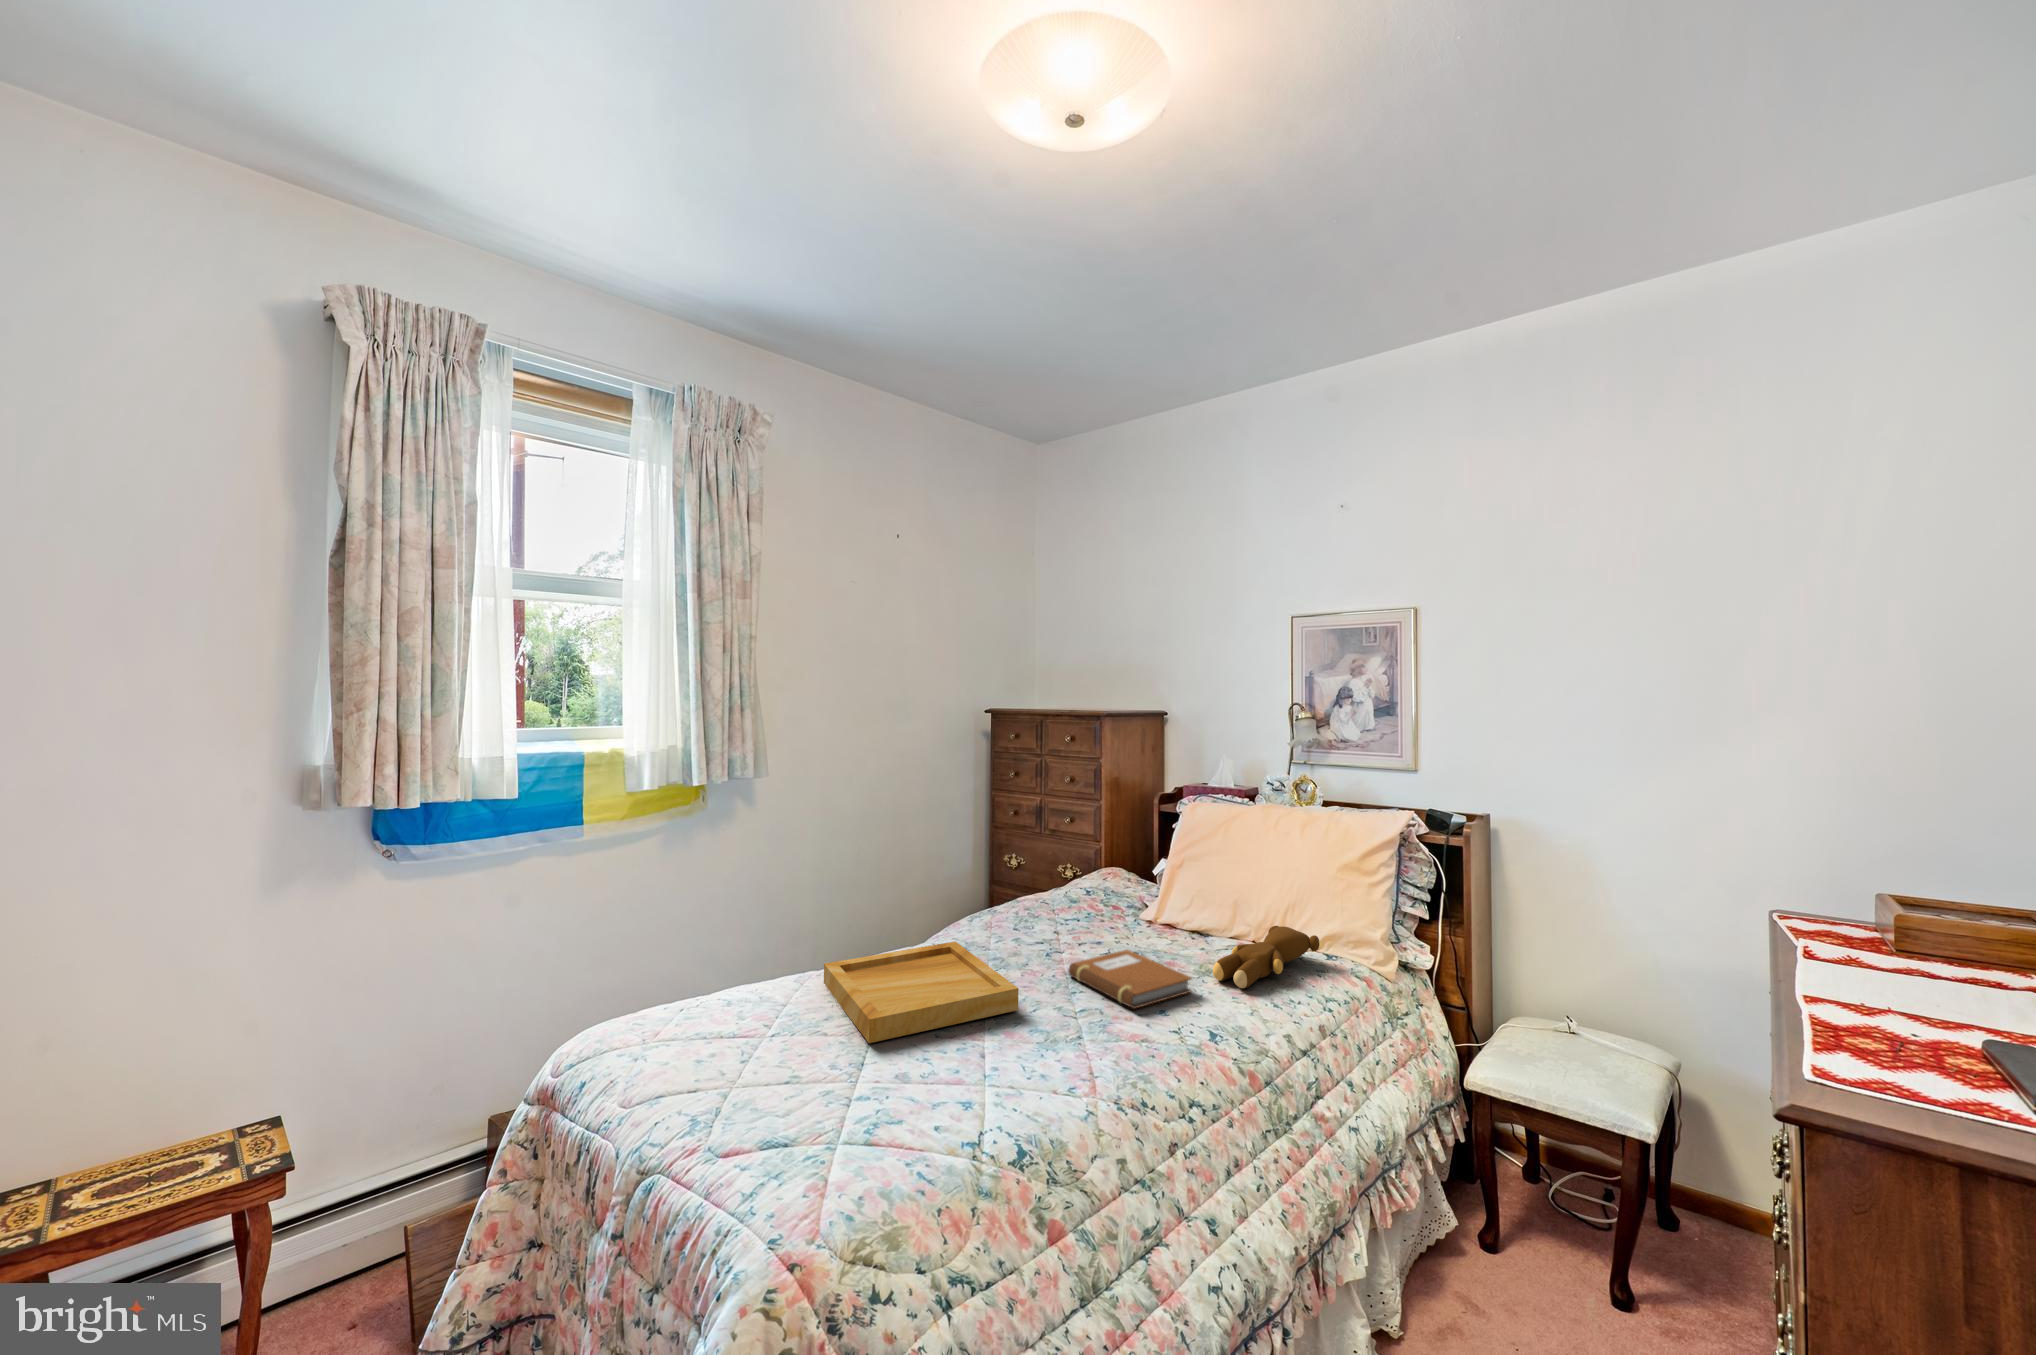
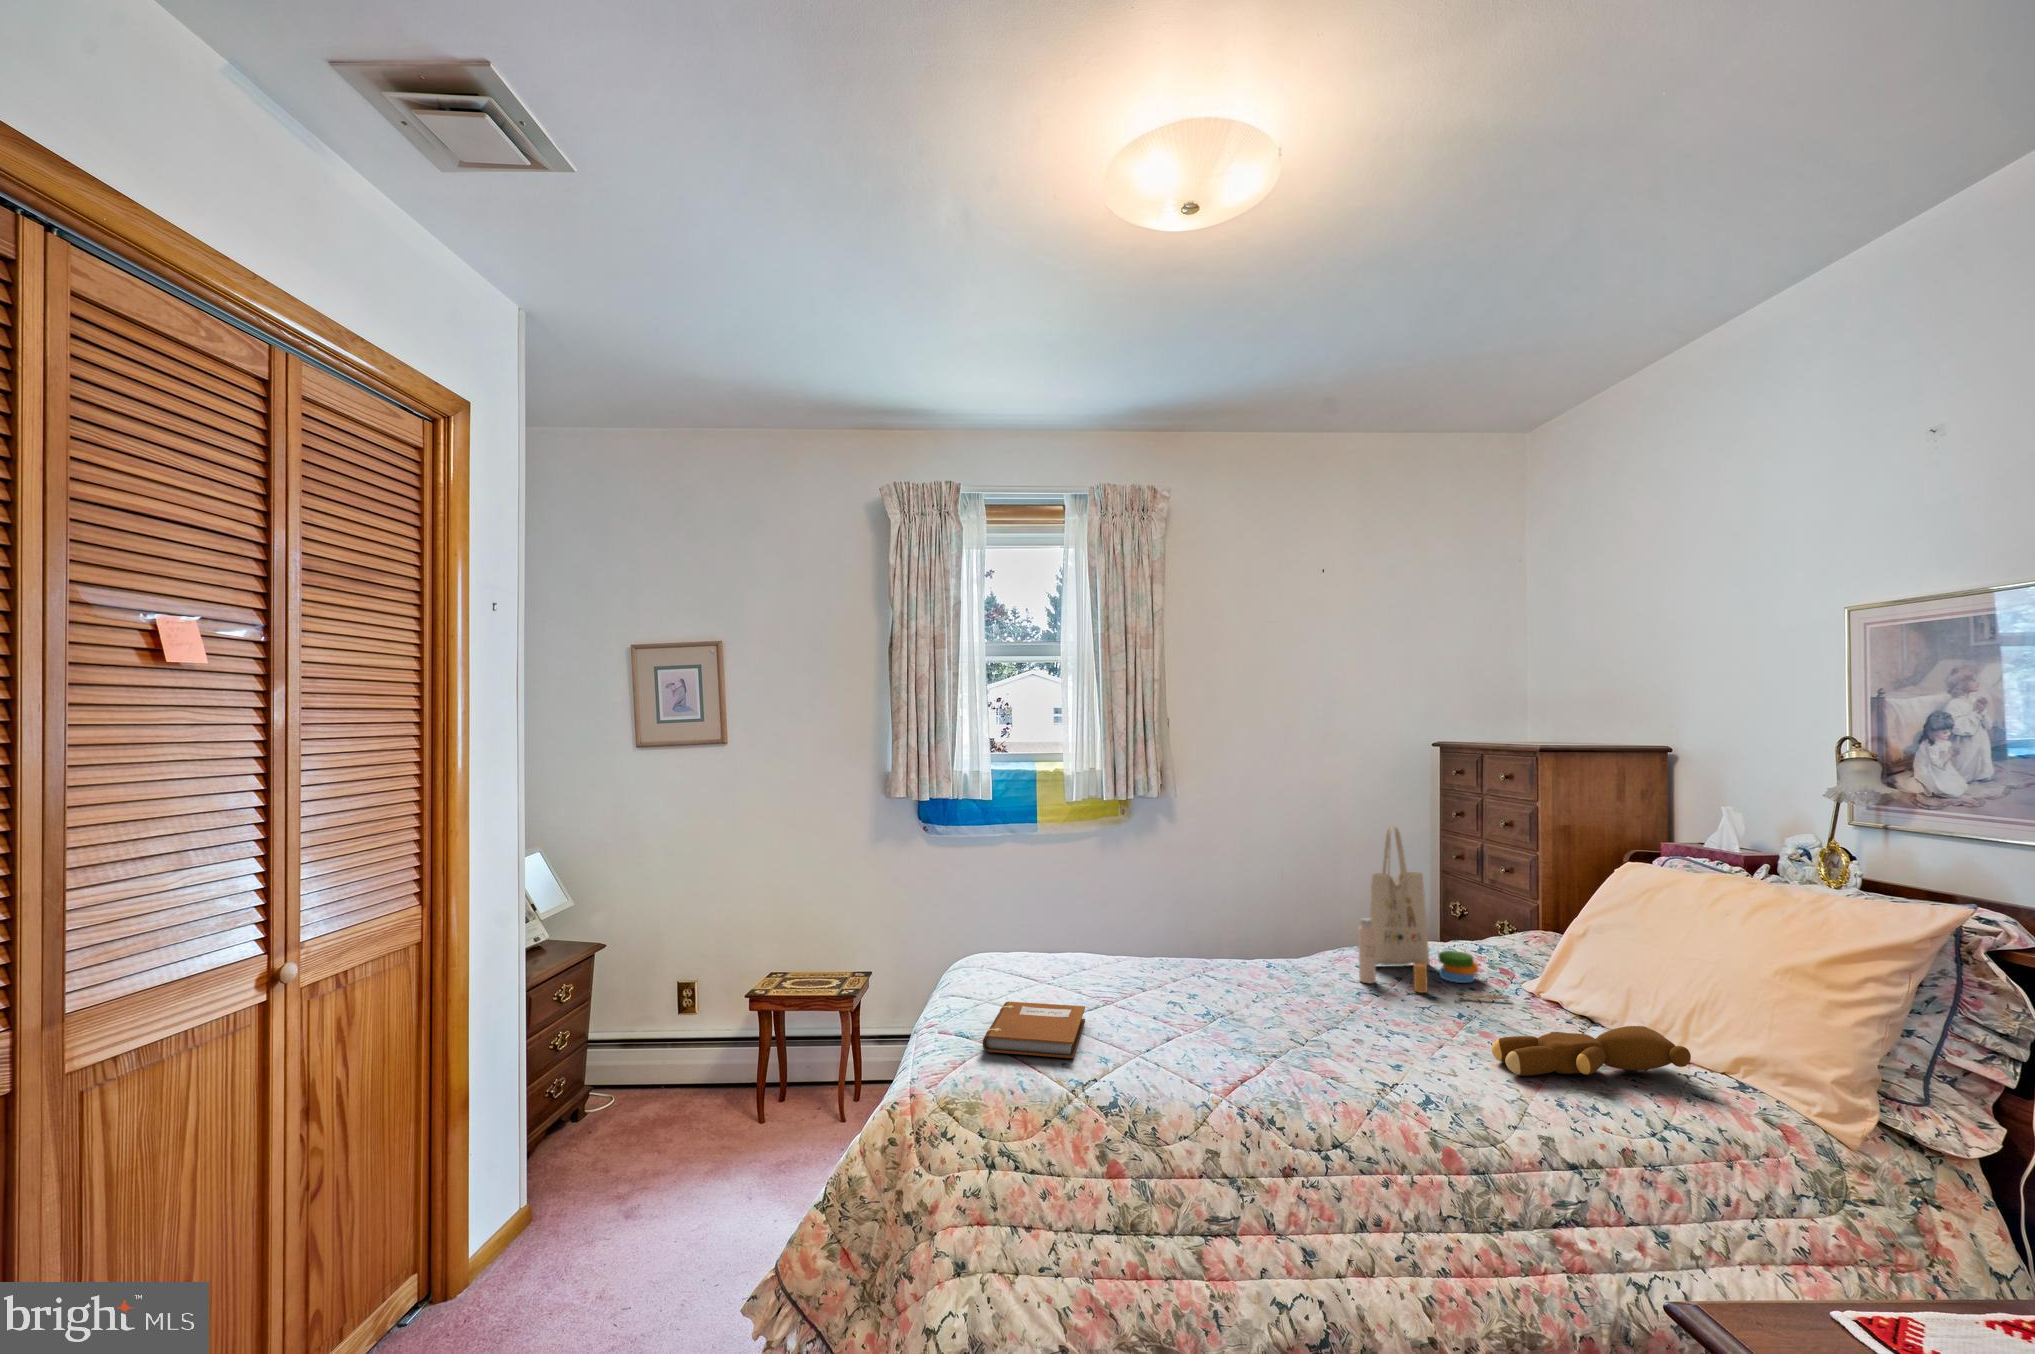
tote bag: none [1027,788,1152,936] -> present [1358,826,1509,1000]
tray: present [824,942,1019,1043] -> none [1091,952,1242,1023]
notebook: present [1068,949,1192,1009] -> present [983,1002,1085,1058]

